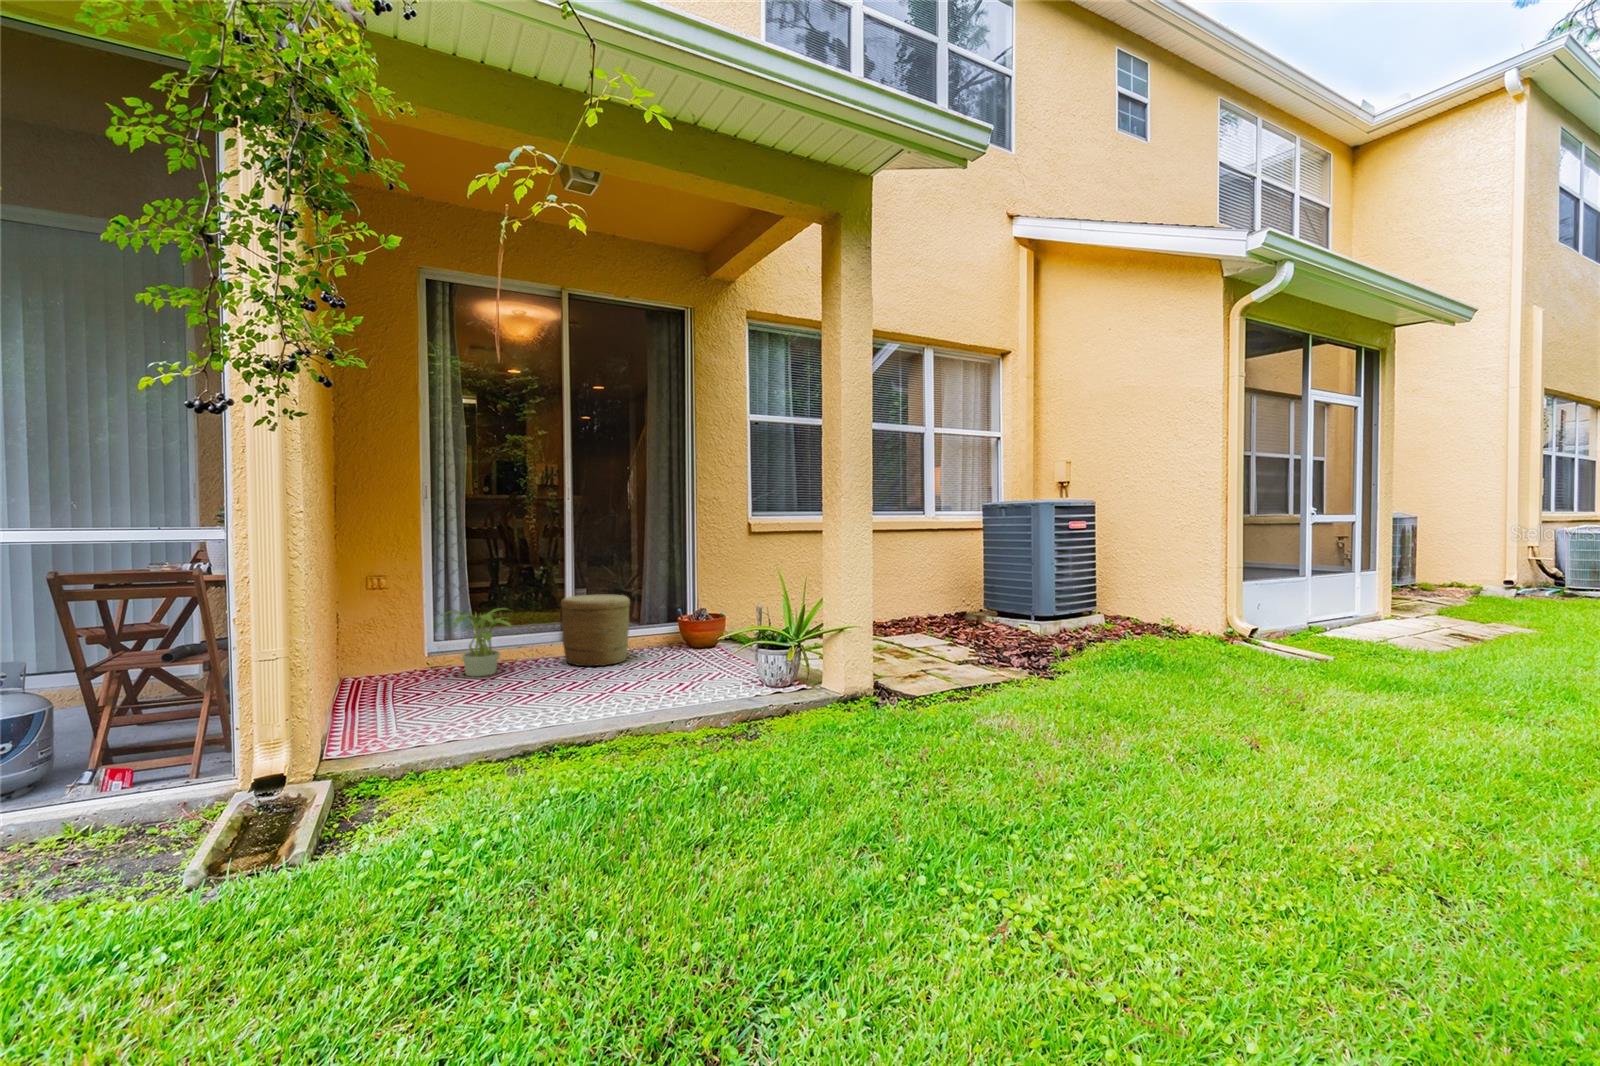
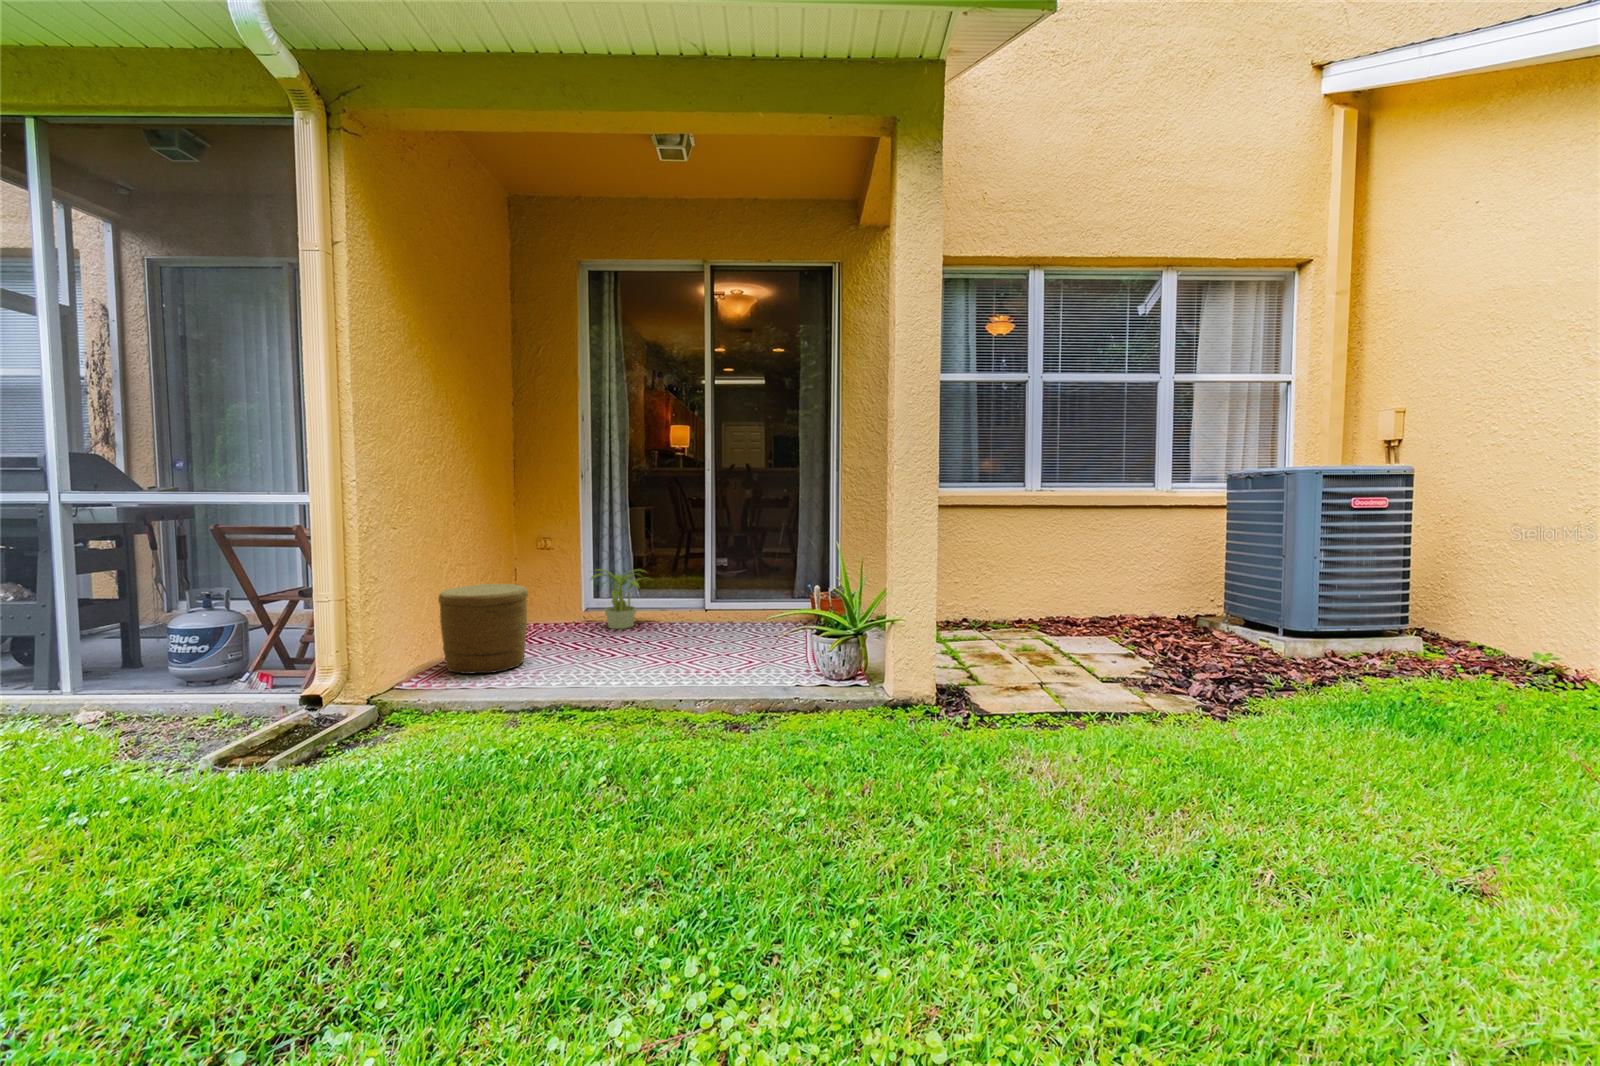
woven basket: present [561,595,630,667] -> present [438,584,528,674]

